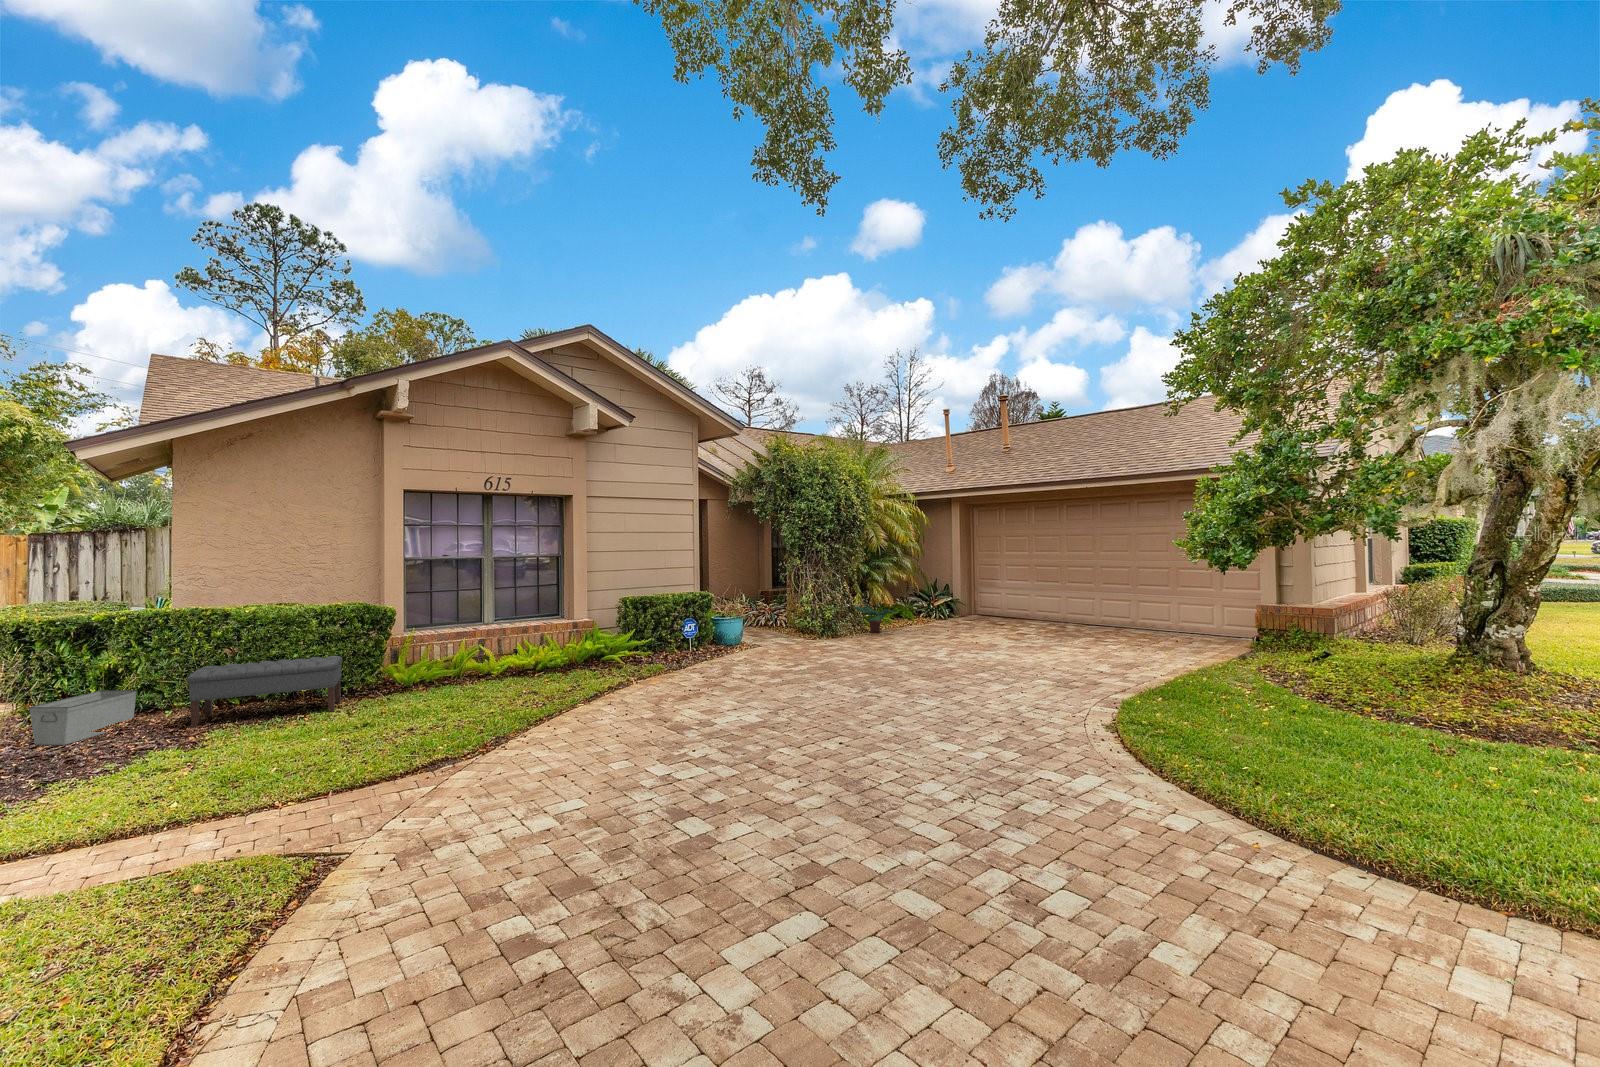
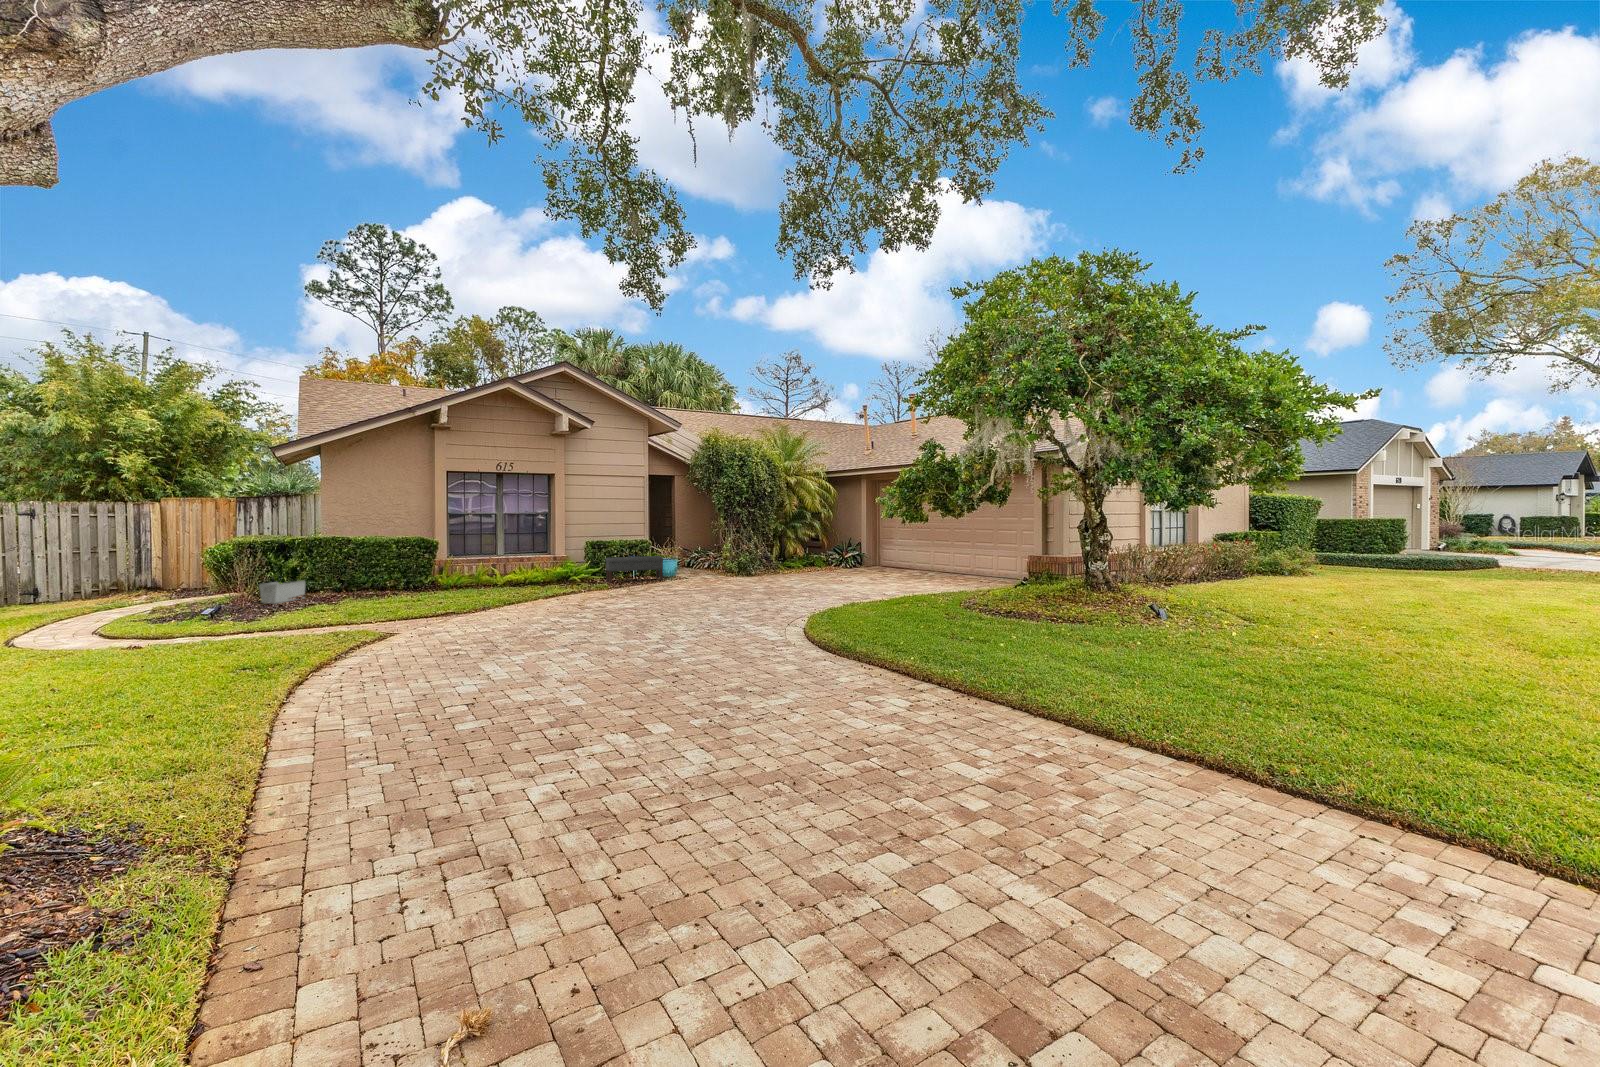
potted plant: present [854,603,895,633] -> none [765,550,796,574]
bench: present [187,656,342,727] -> present [605,556,663,583]

